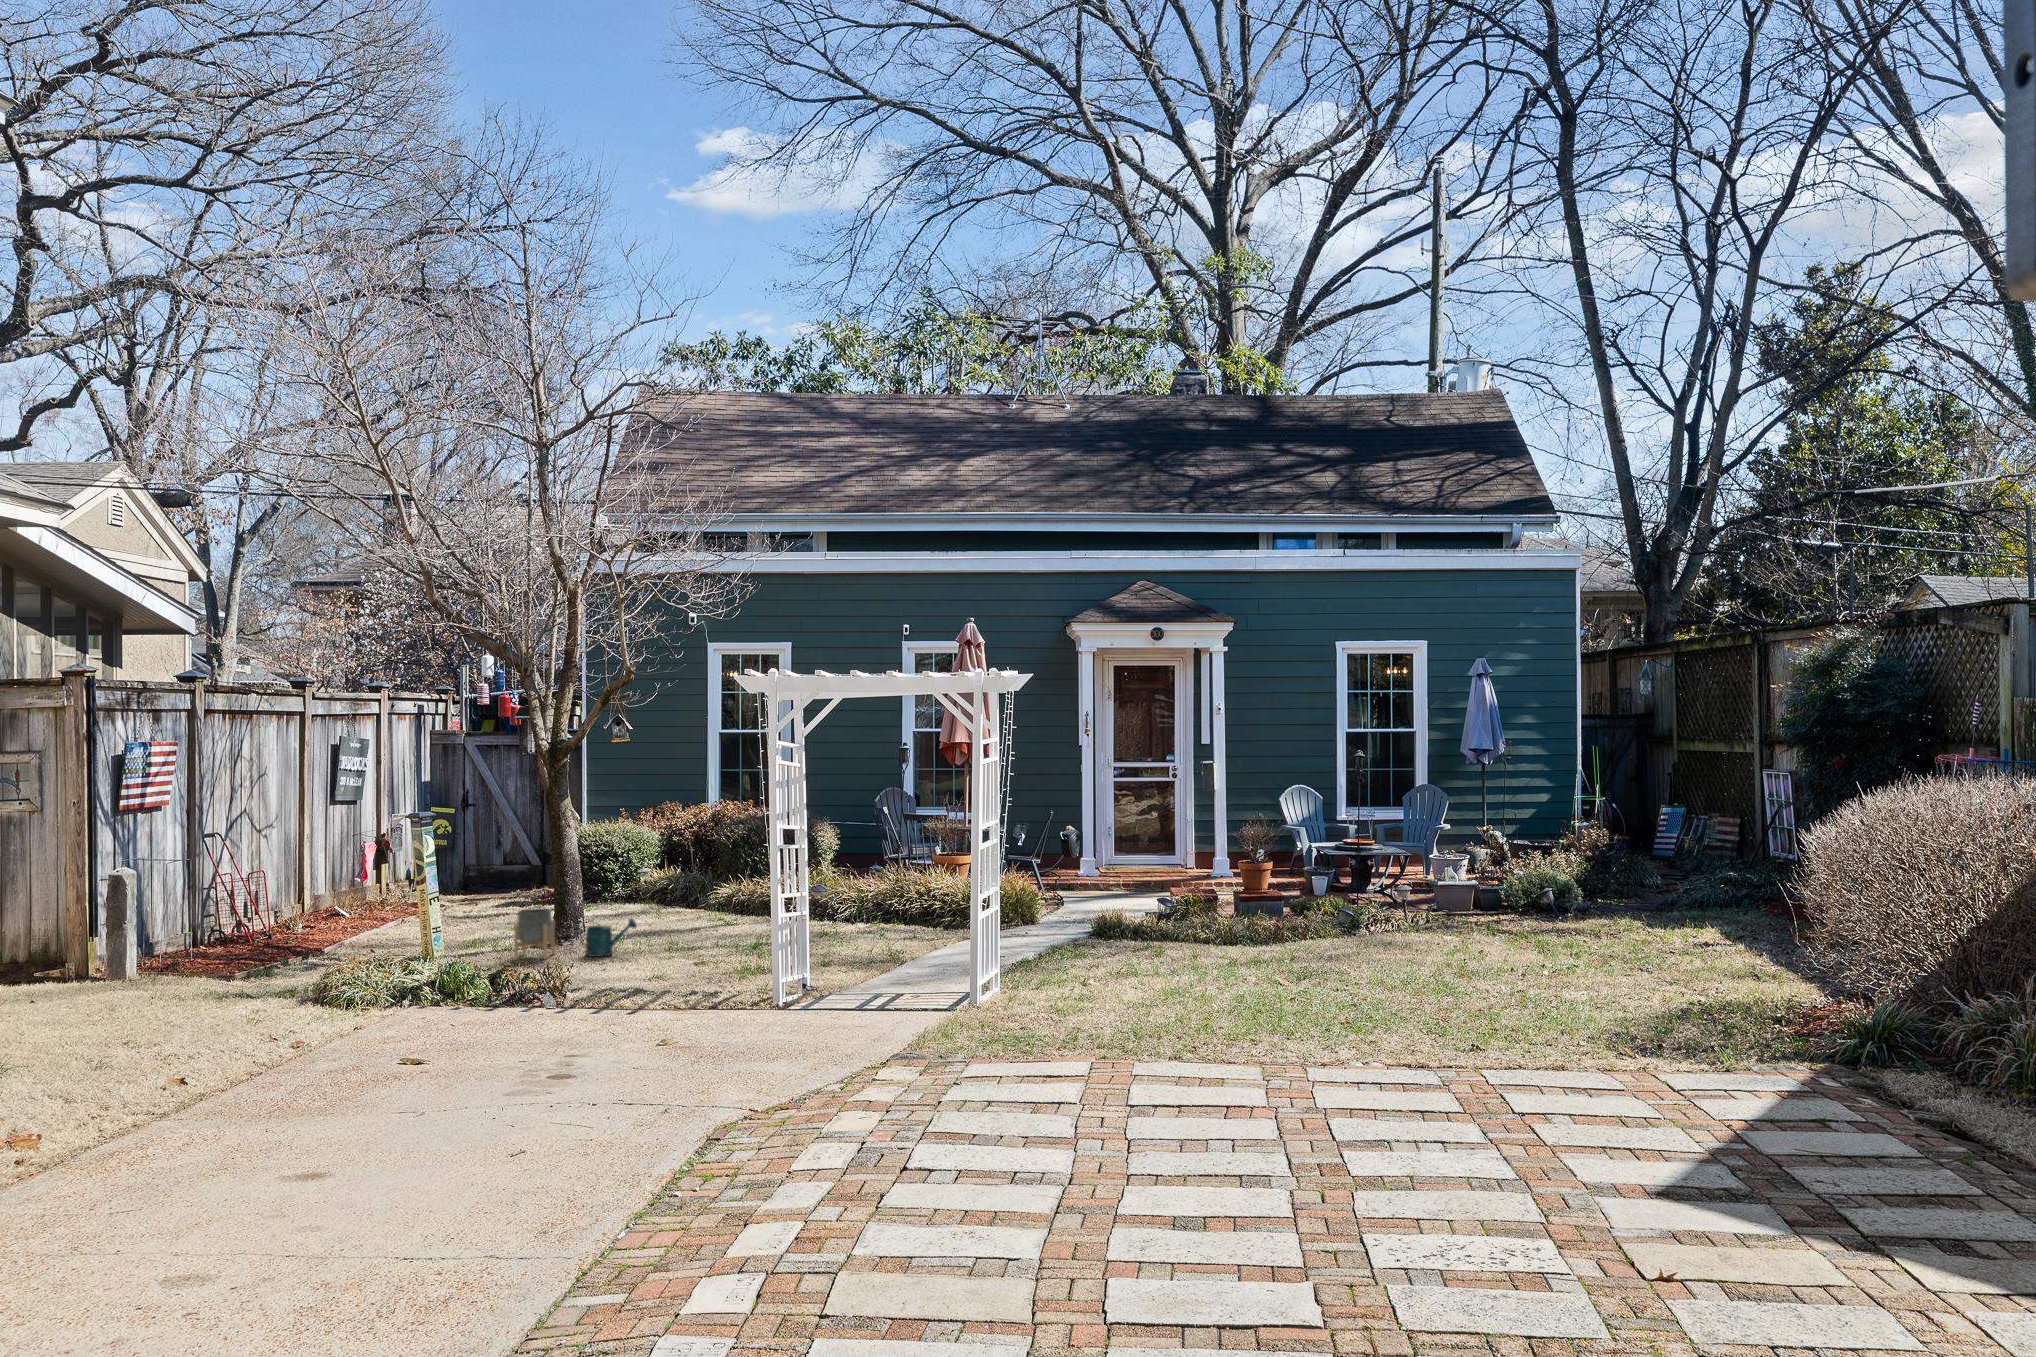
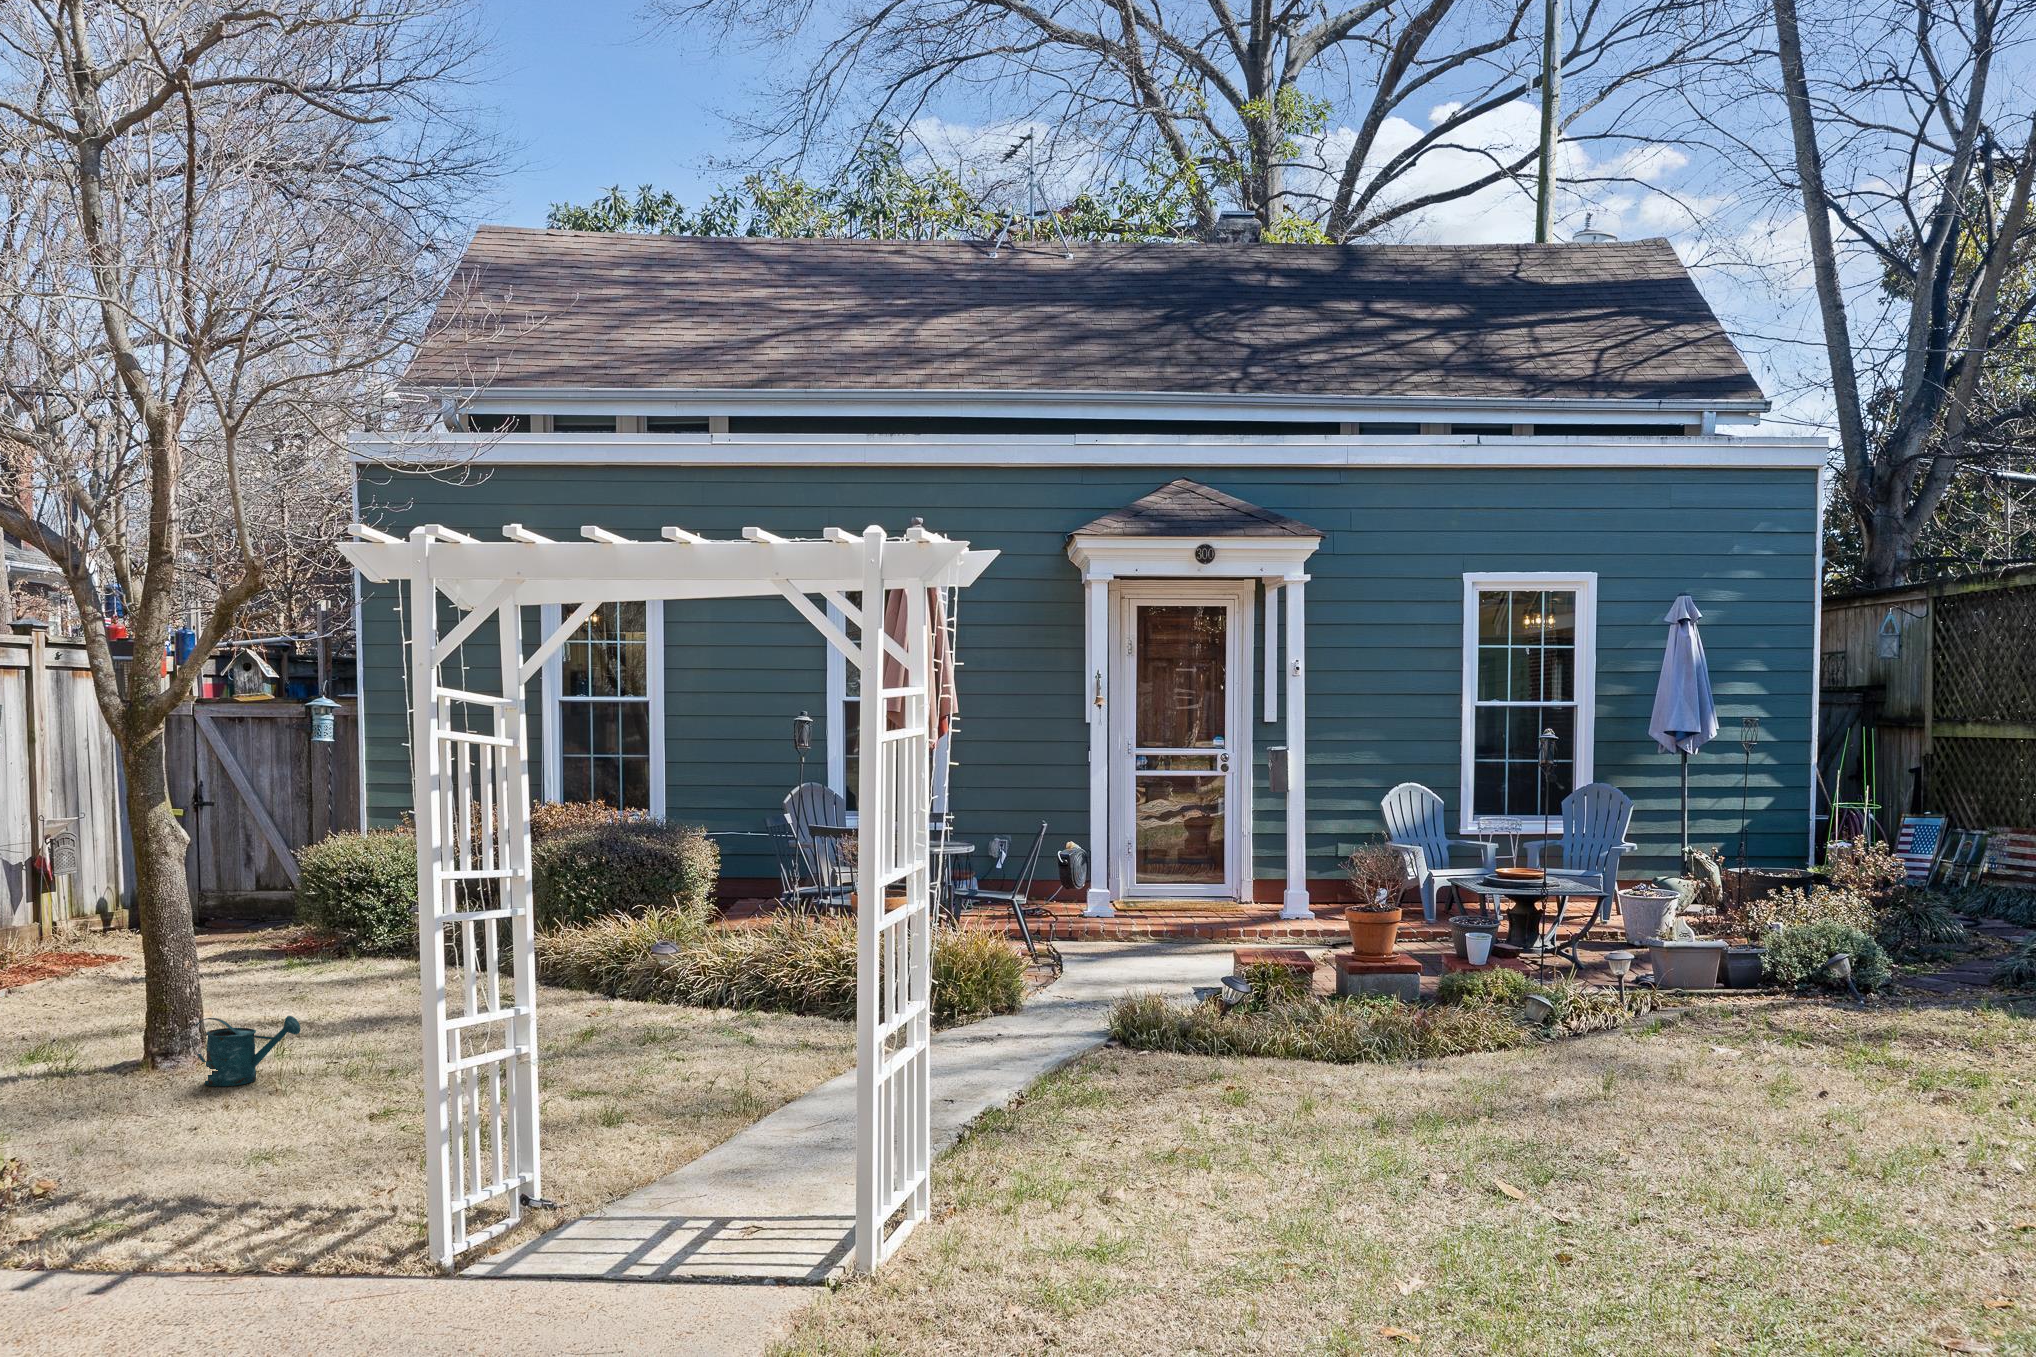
planter: present [514,909,555,960] -> none [67,997,154,1093]

